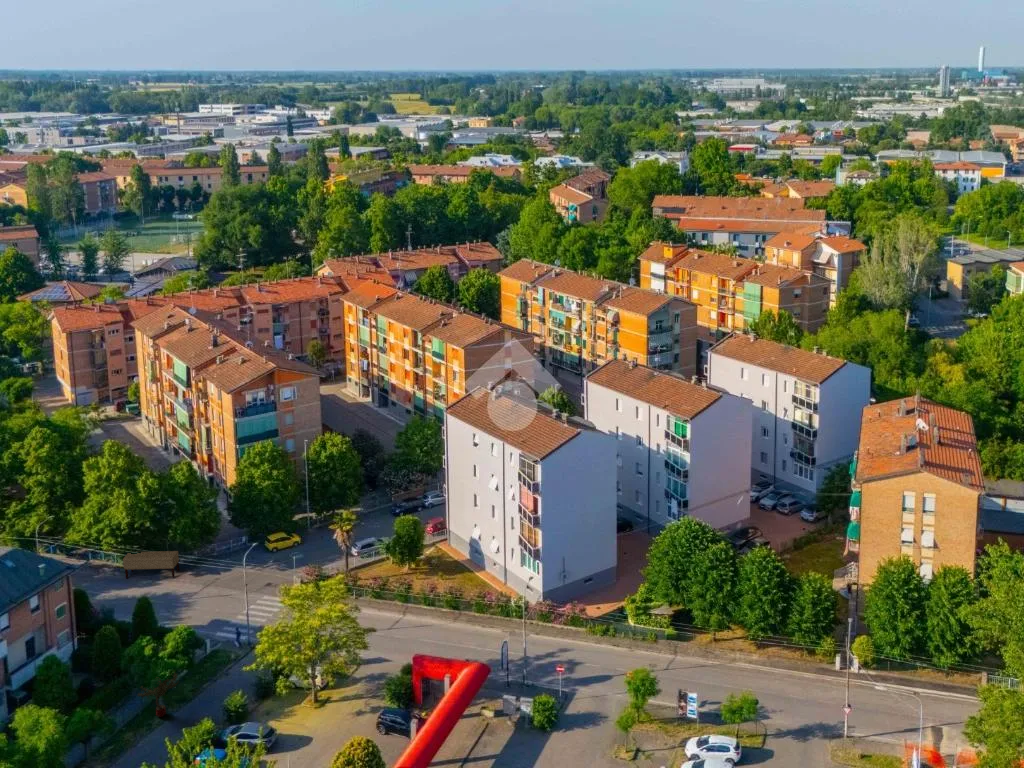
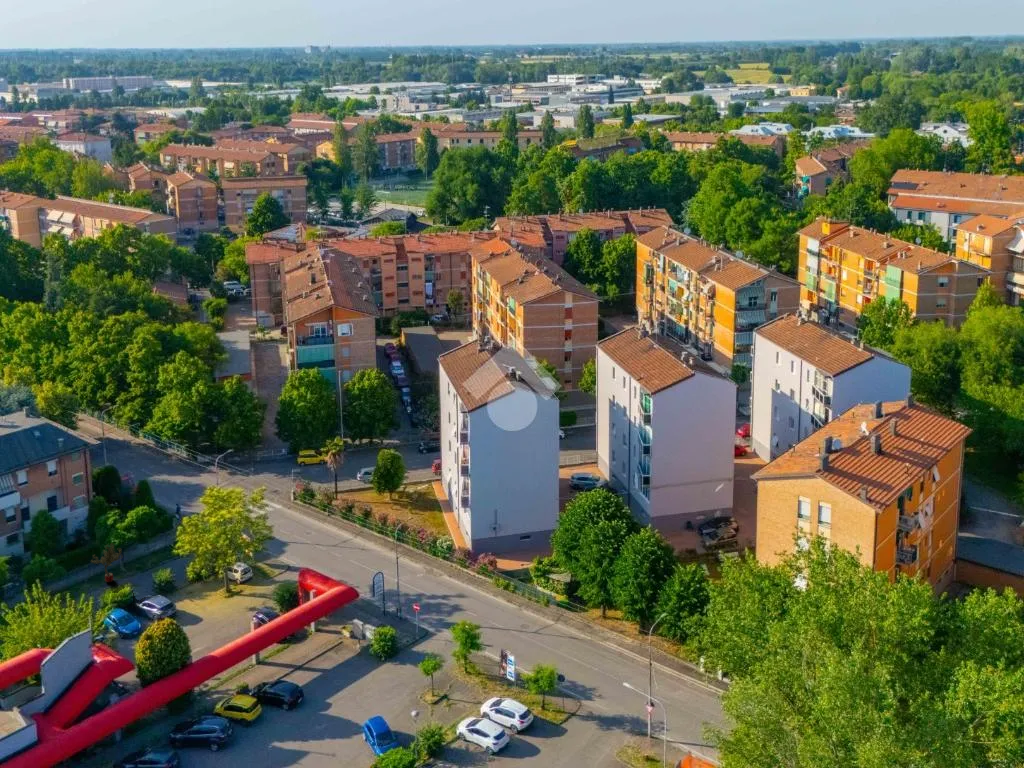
bench: present [123,551,179,579] -> none [172,449,217,476]

